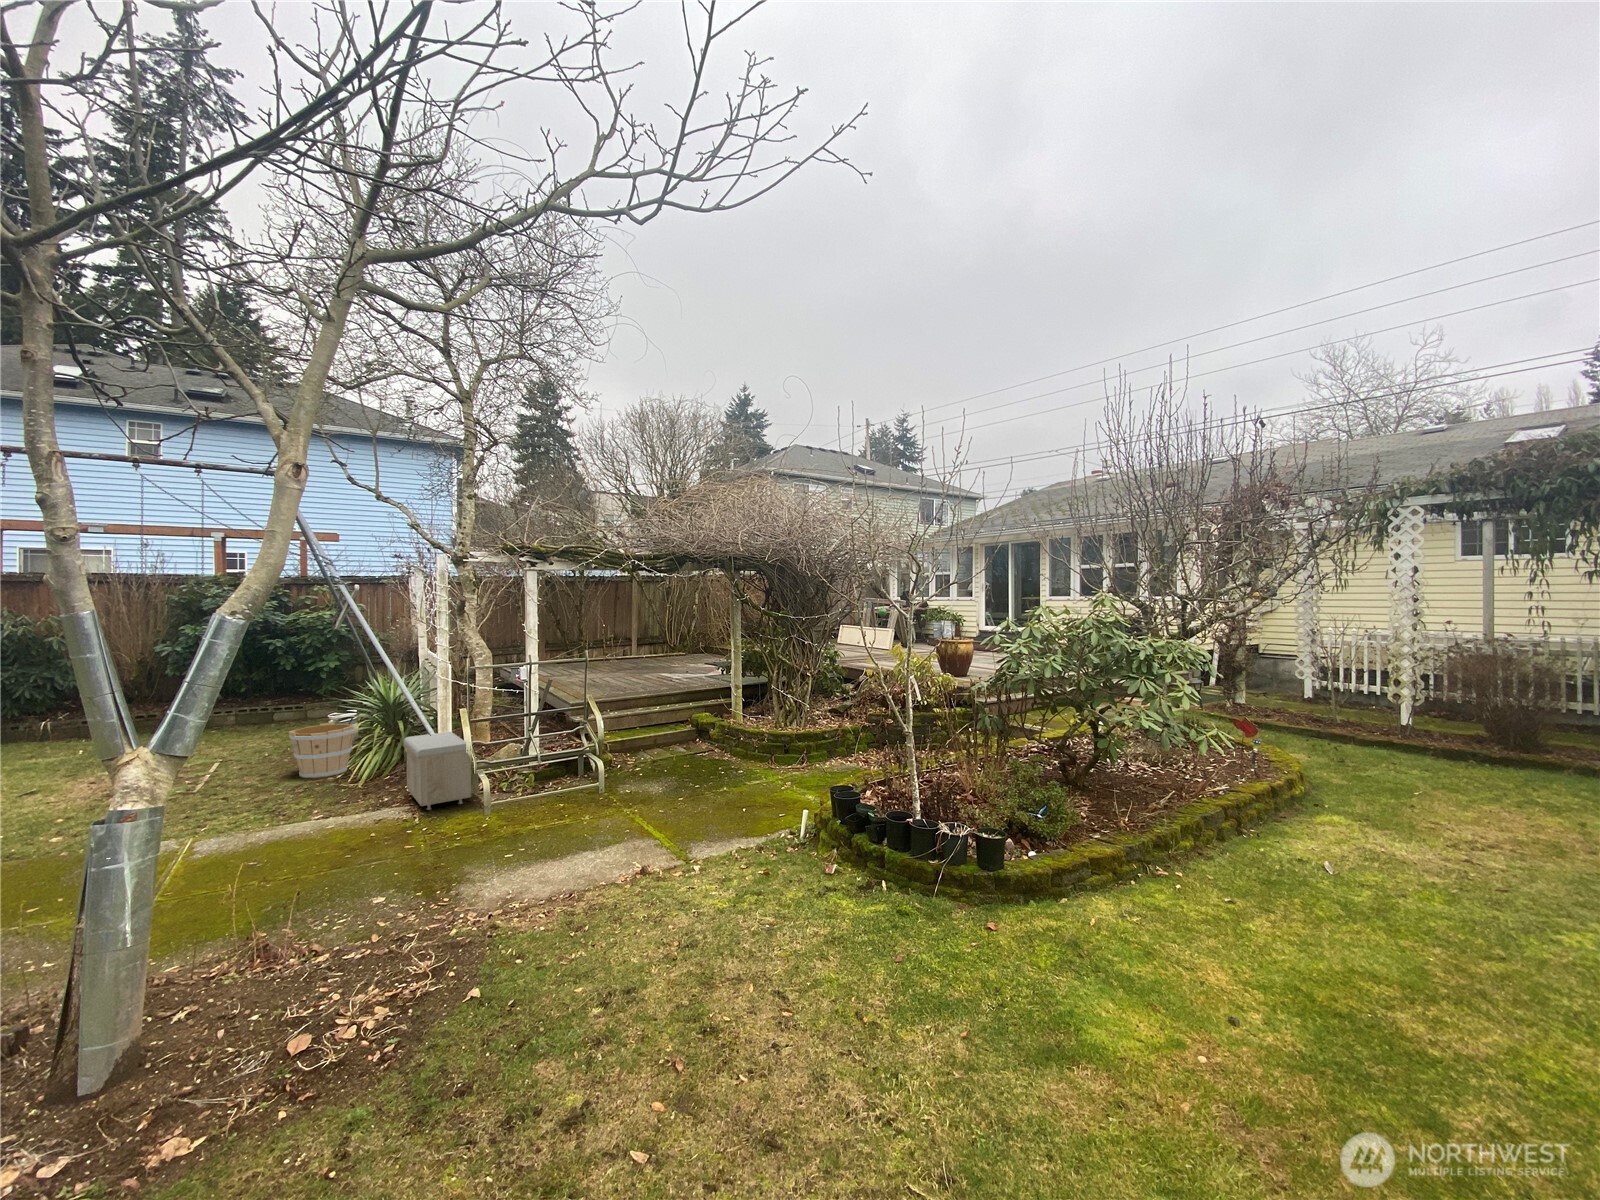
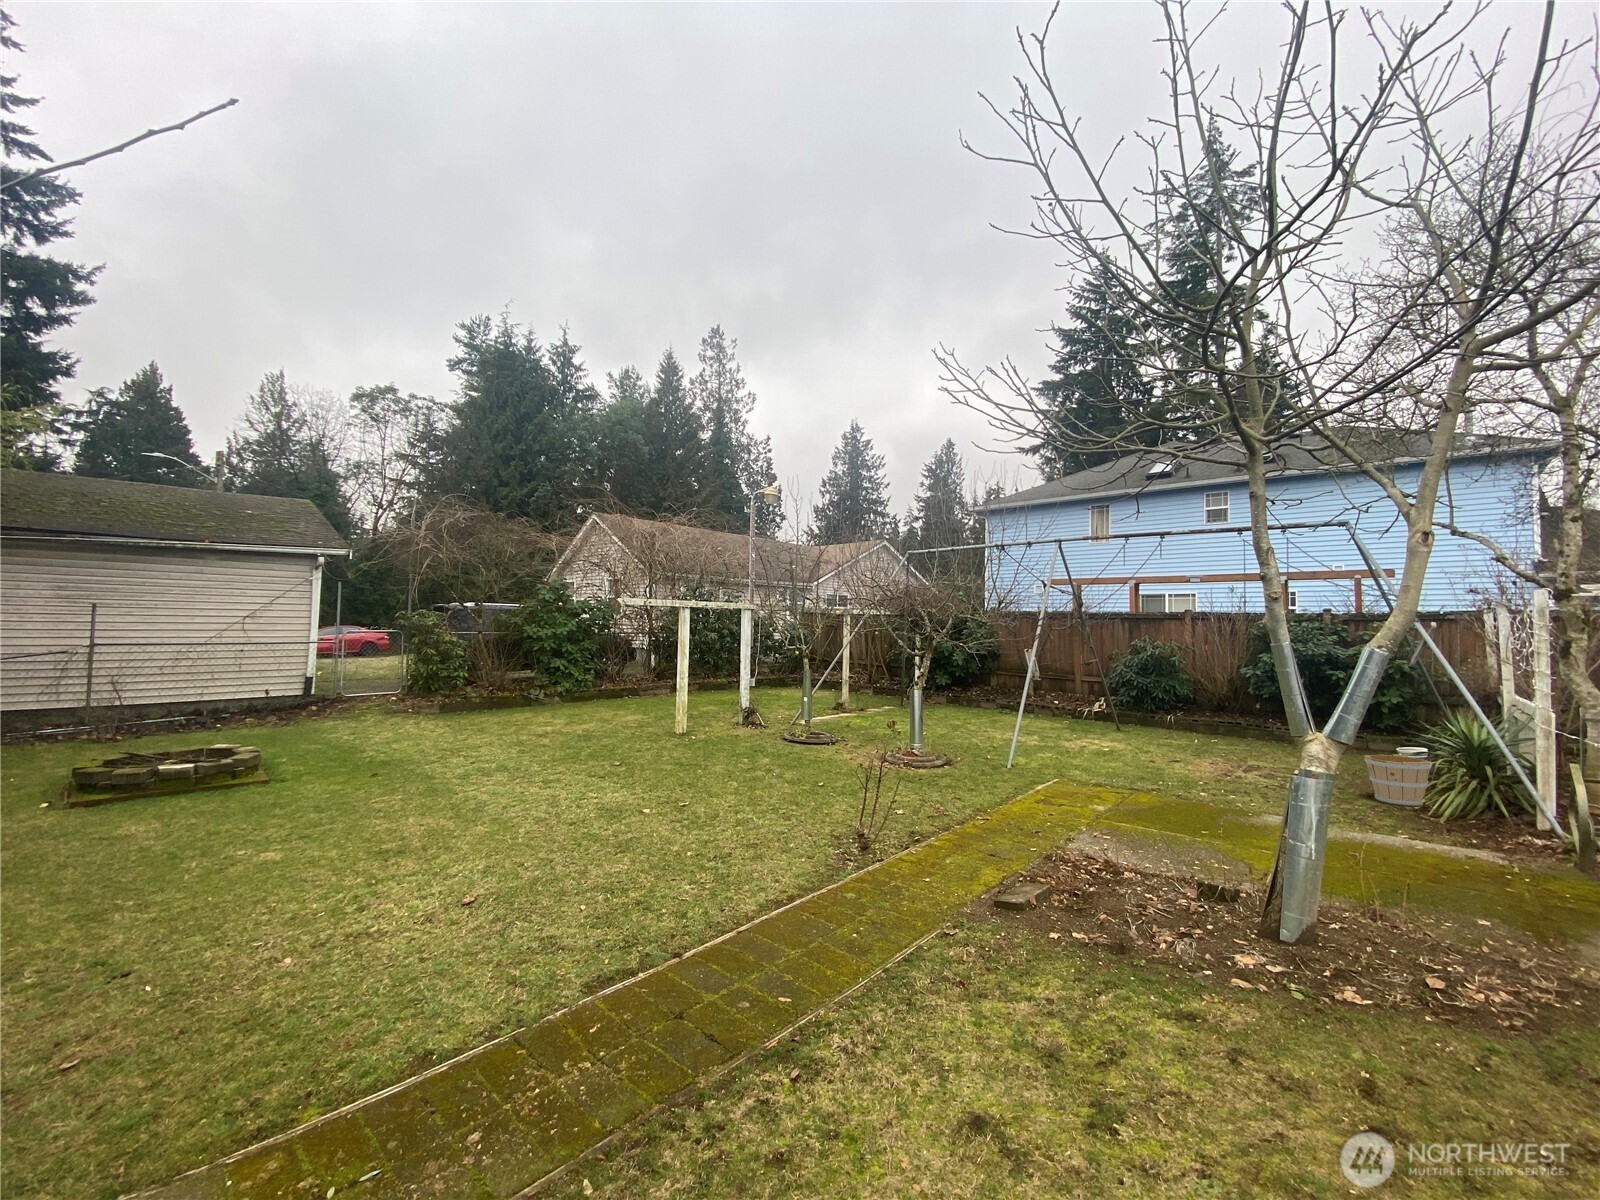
storage bench: present [404,732,471,810] -> none [1493,782,1589,869]

